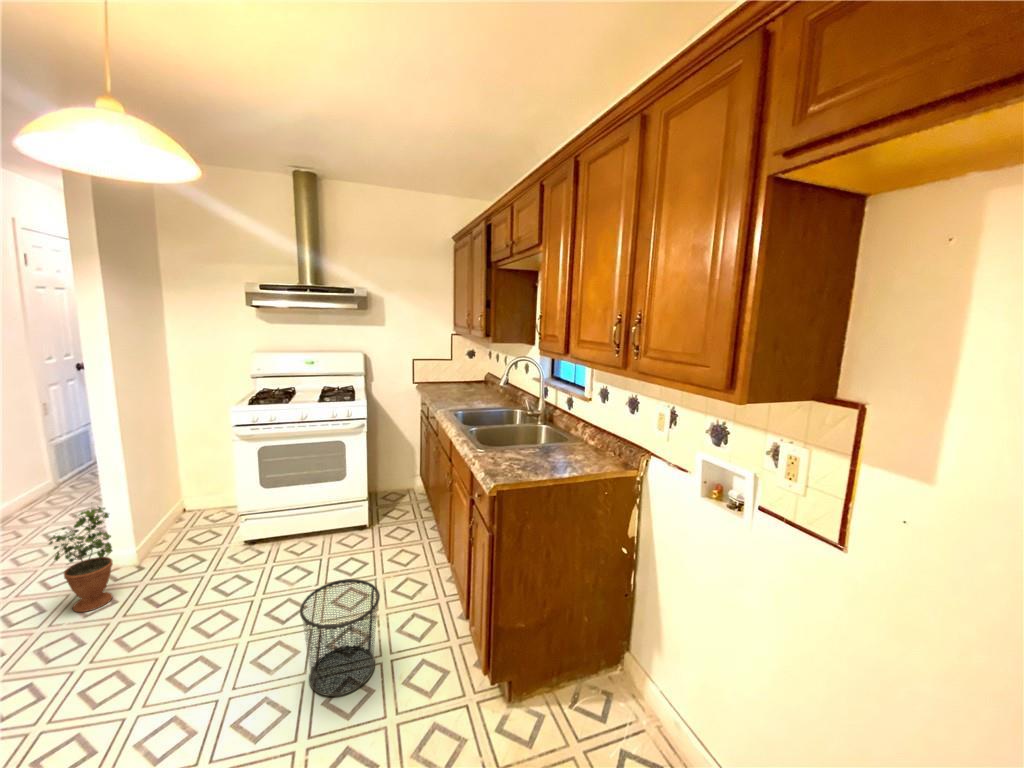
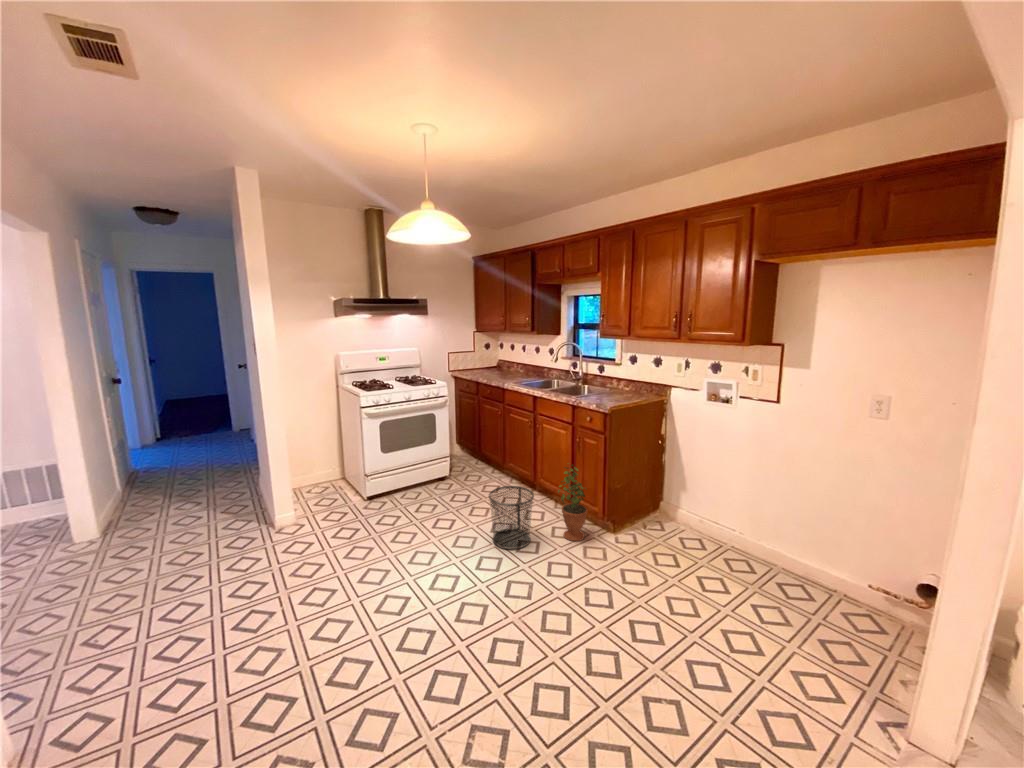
potted plant: present [49,507,113,612] -> present [558,464,587,541]

